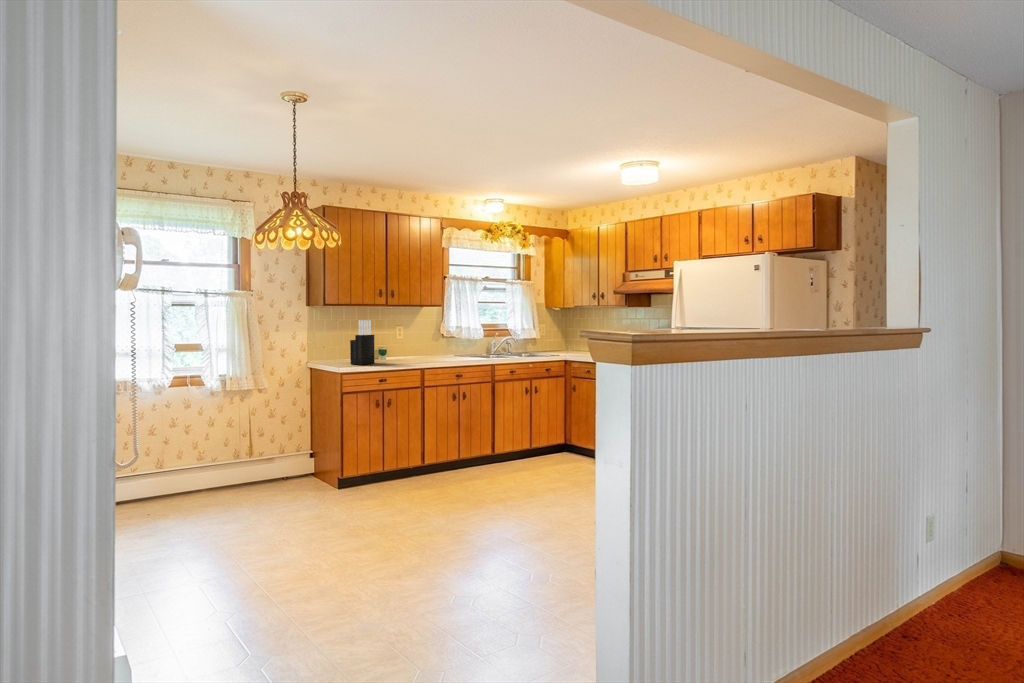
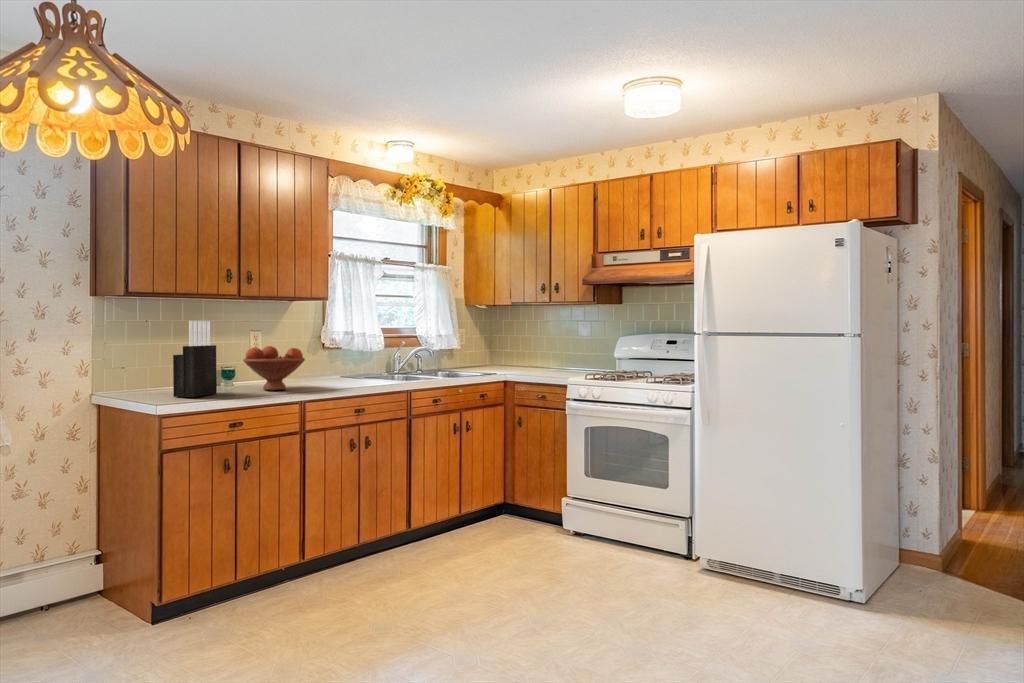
fruit bowl: none [390,335,426,362] -> present [243,346,305,390]

